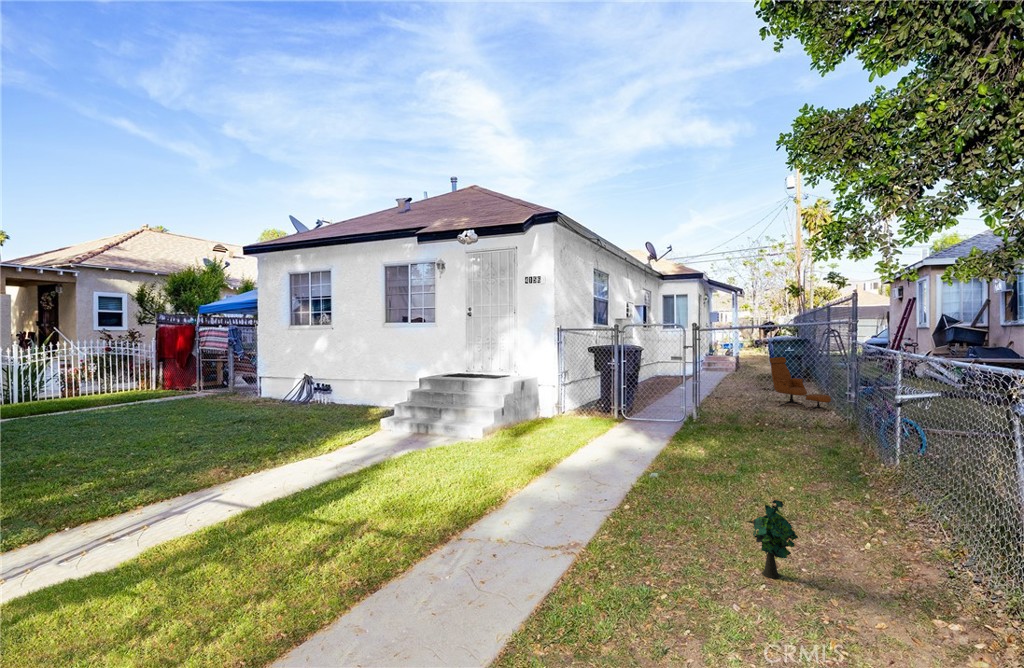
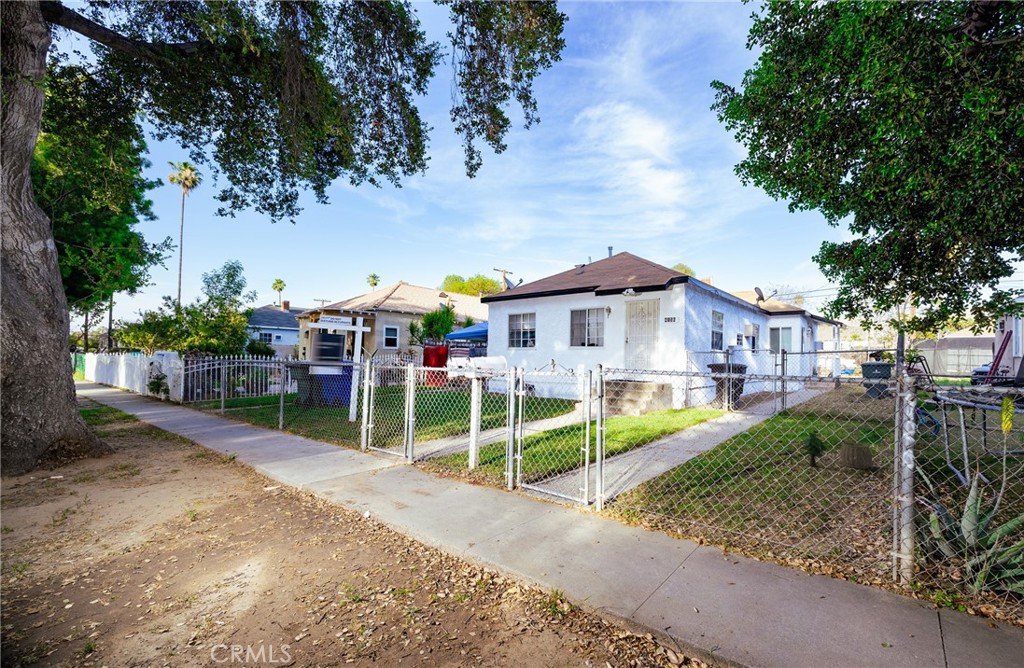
lounge chair: present [770,357,831,411] -> none [854,376,905,416]
woven basket: none [814,511,876,572] -> present [840,442,872,469]

